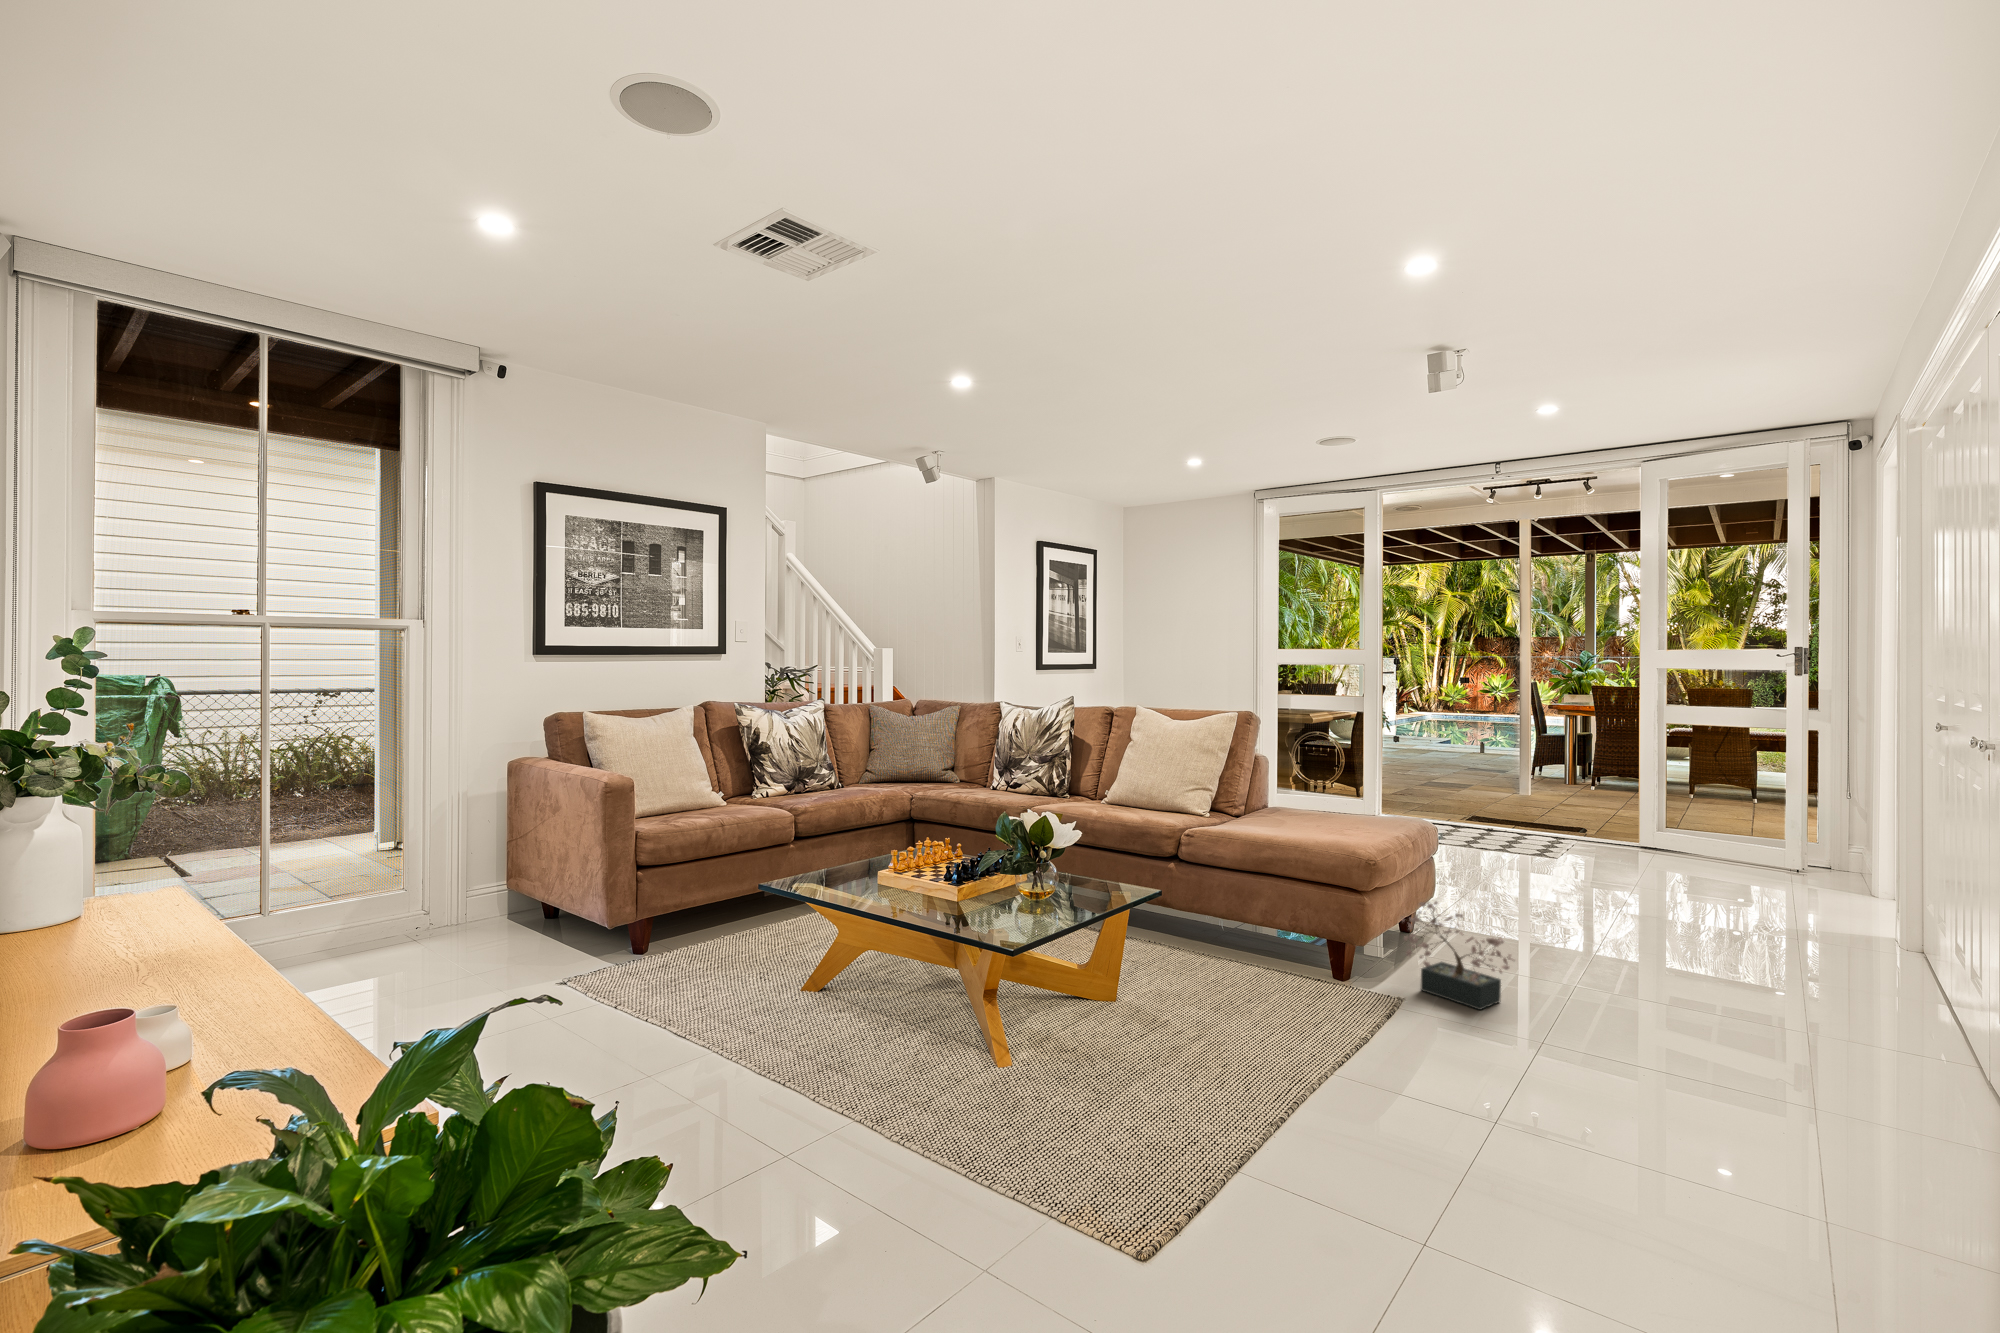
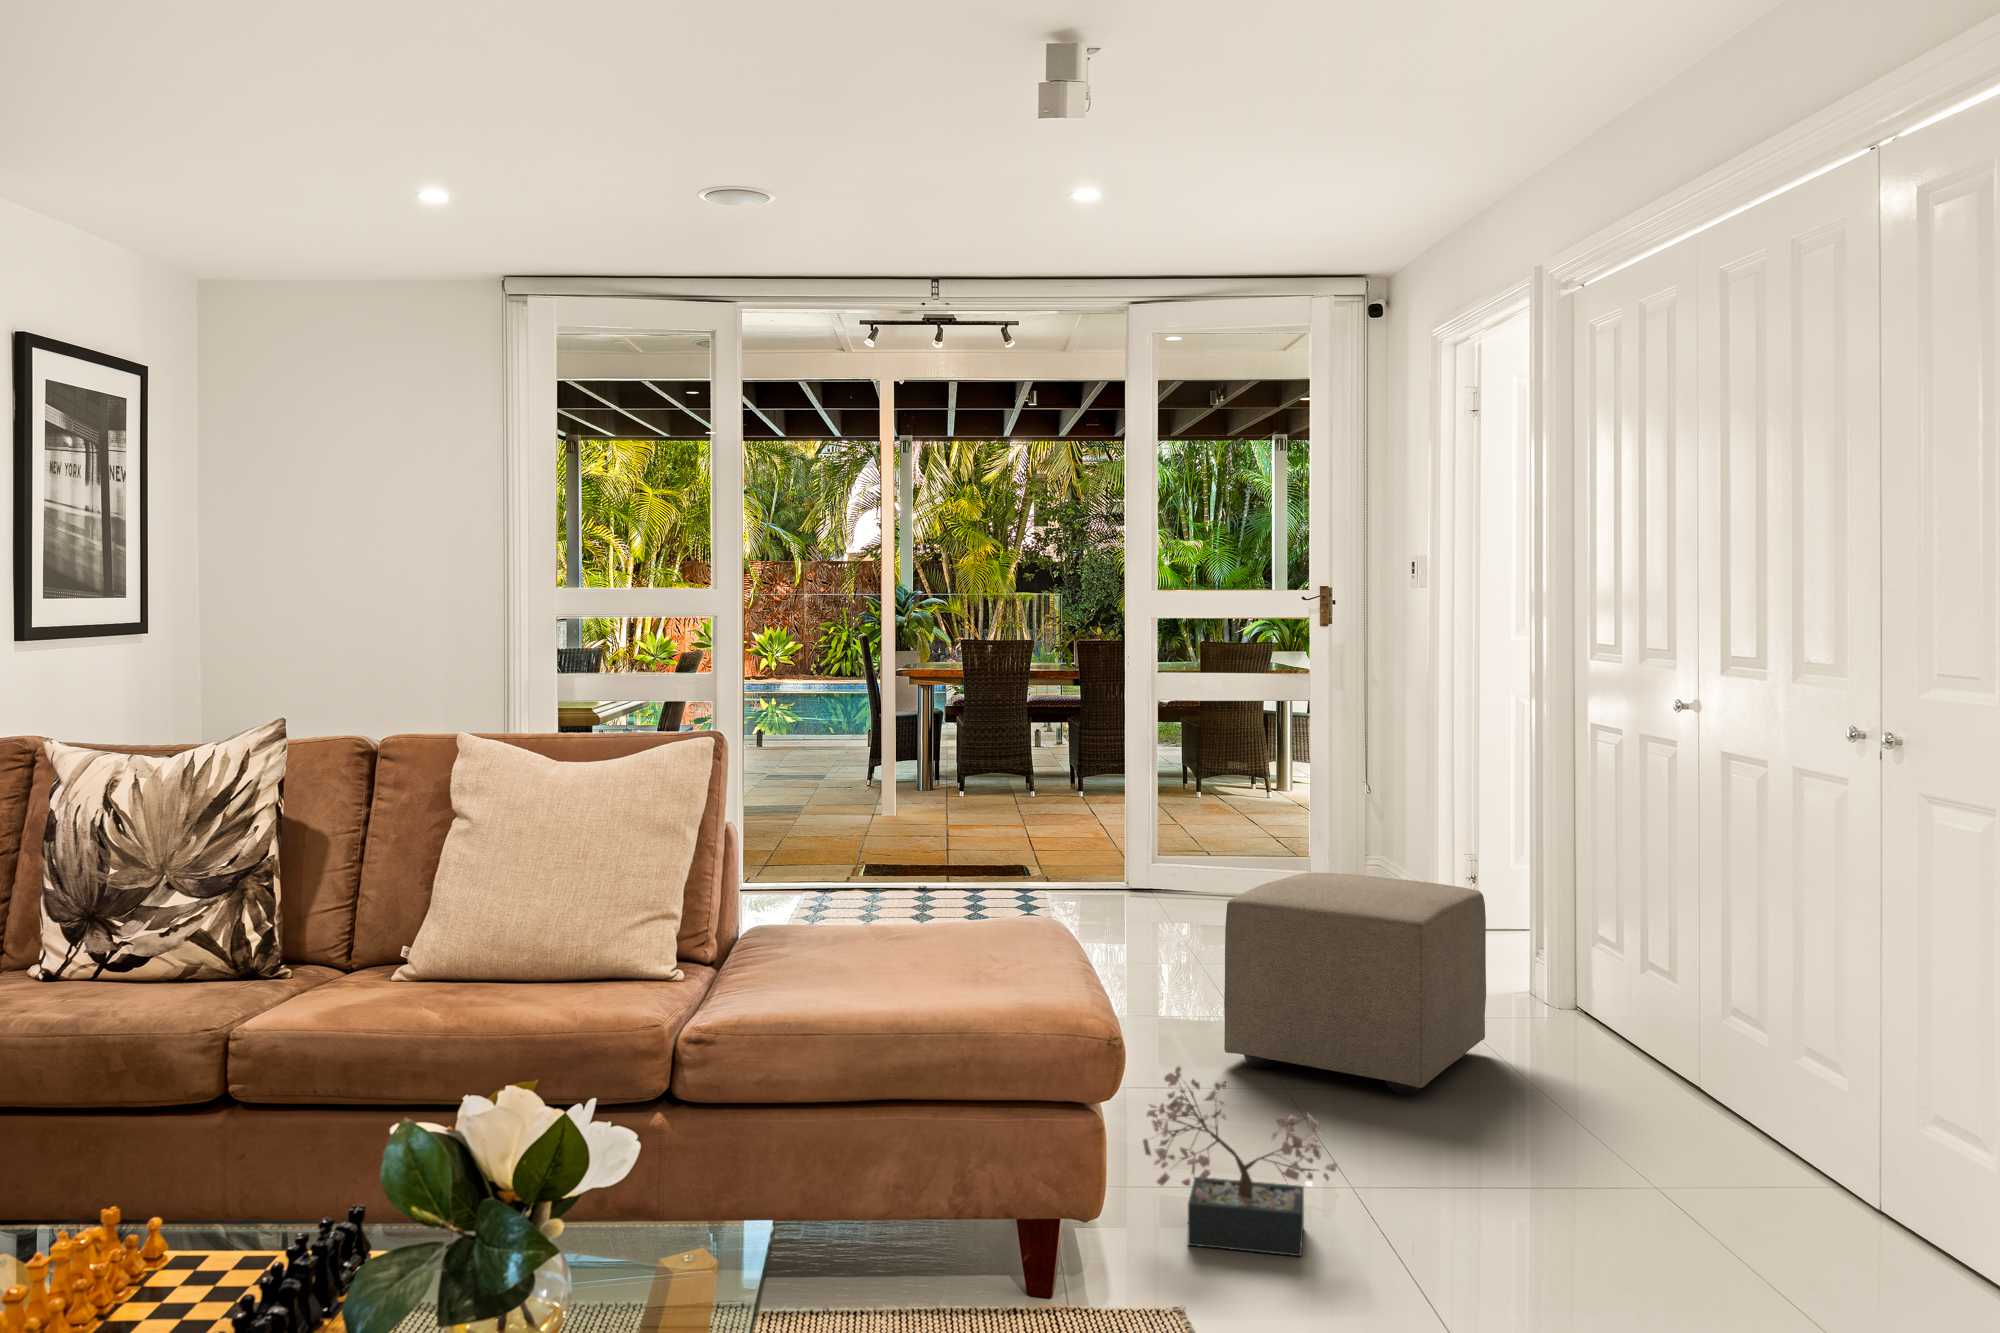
ottoman: none [1559,833,1785,975] -> present [1224,873,1486,1094]

